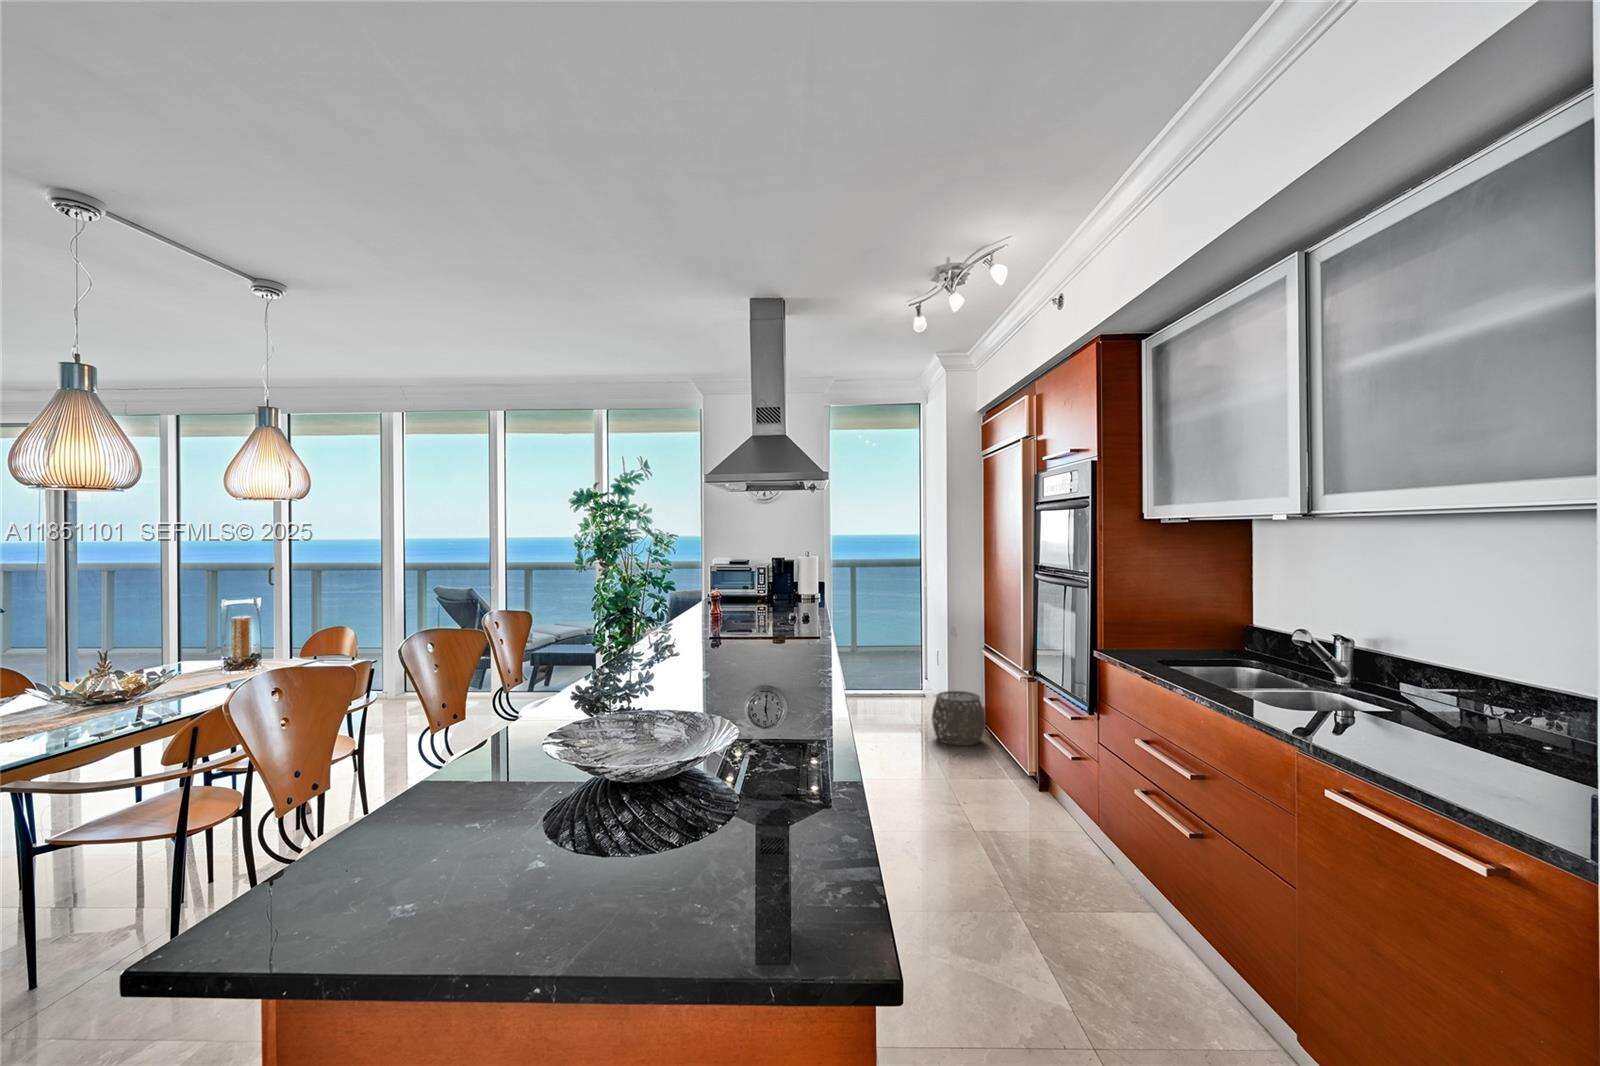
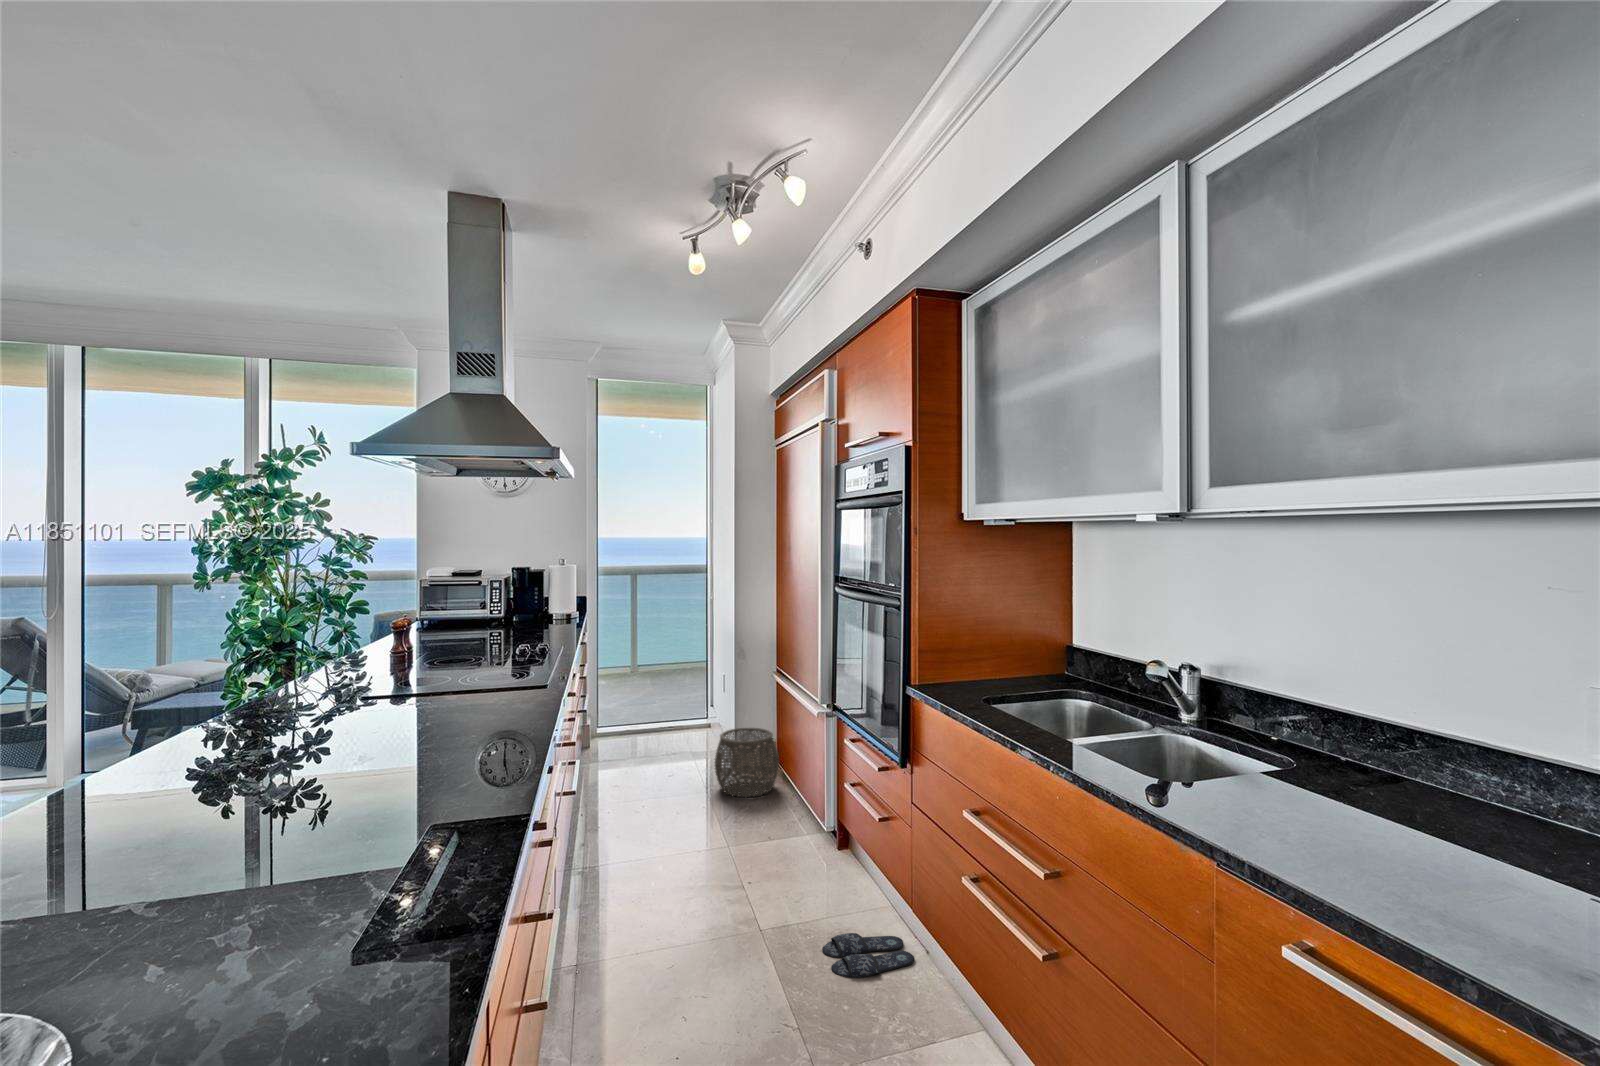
slippers: none [1024,844,1101,874] -> present [822,933,914,978]

